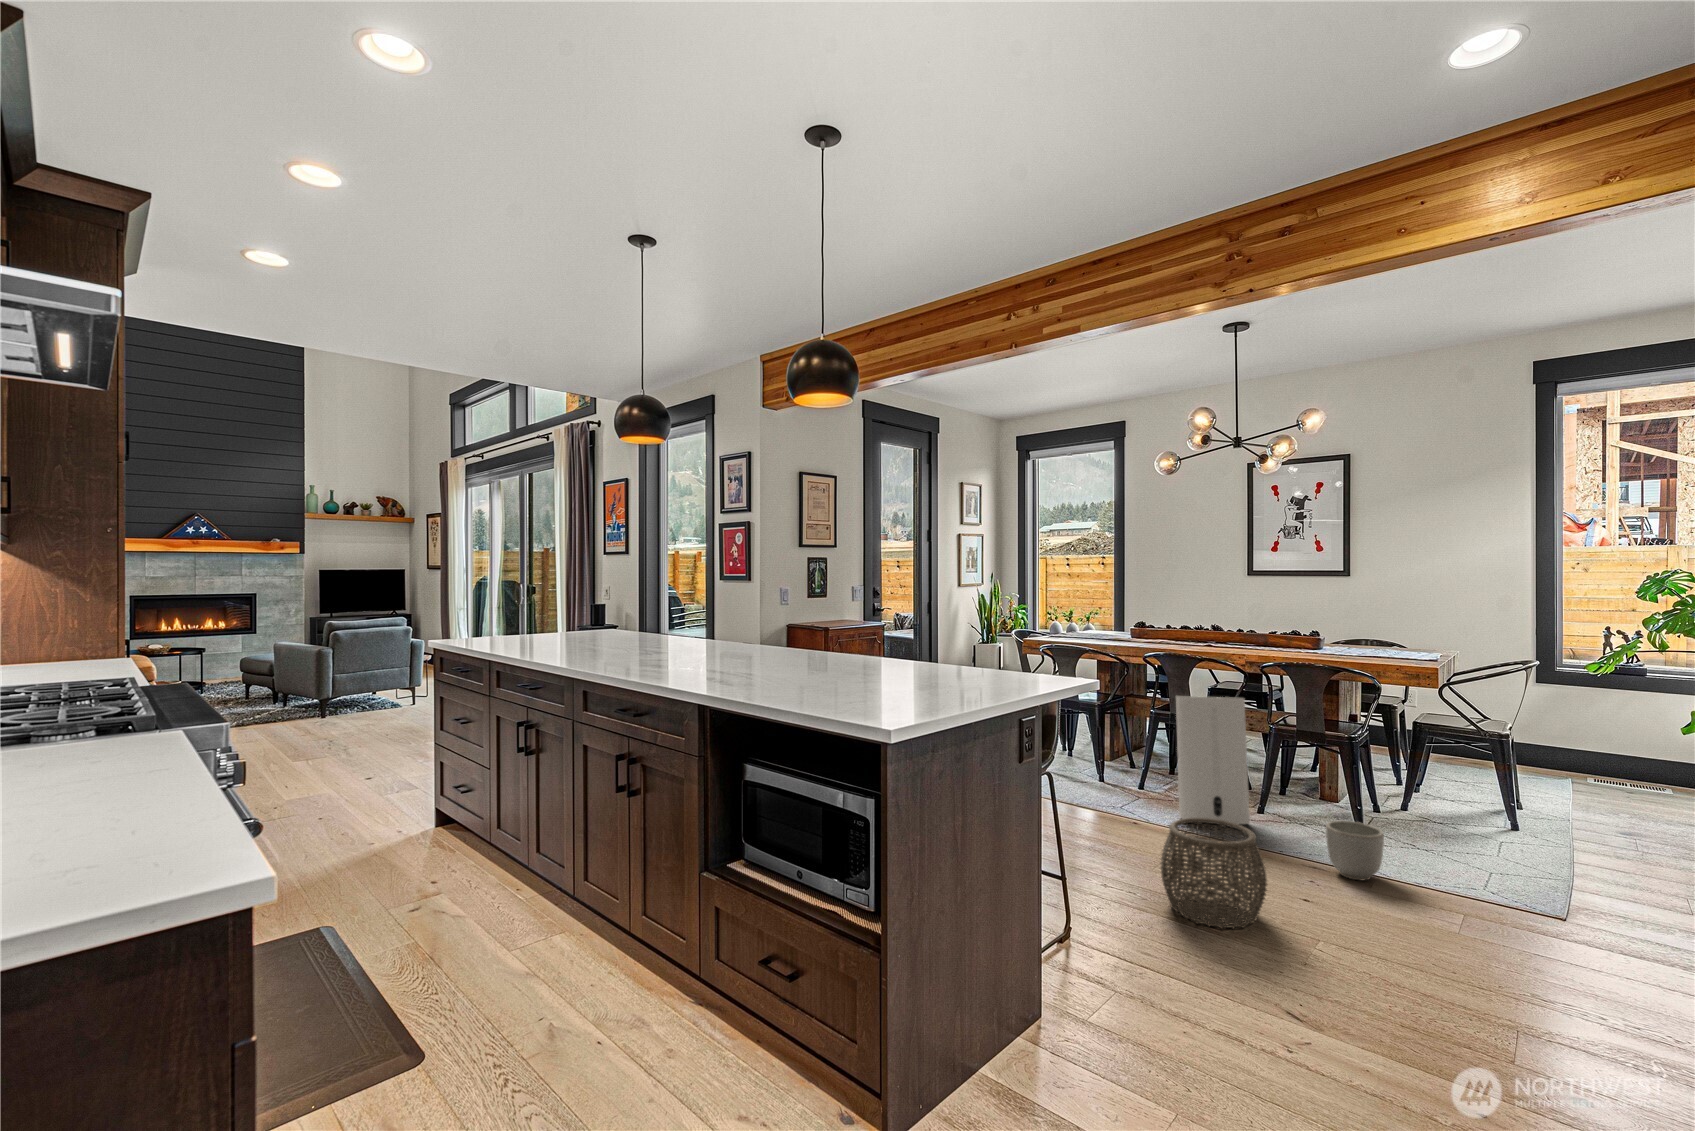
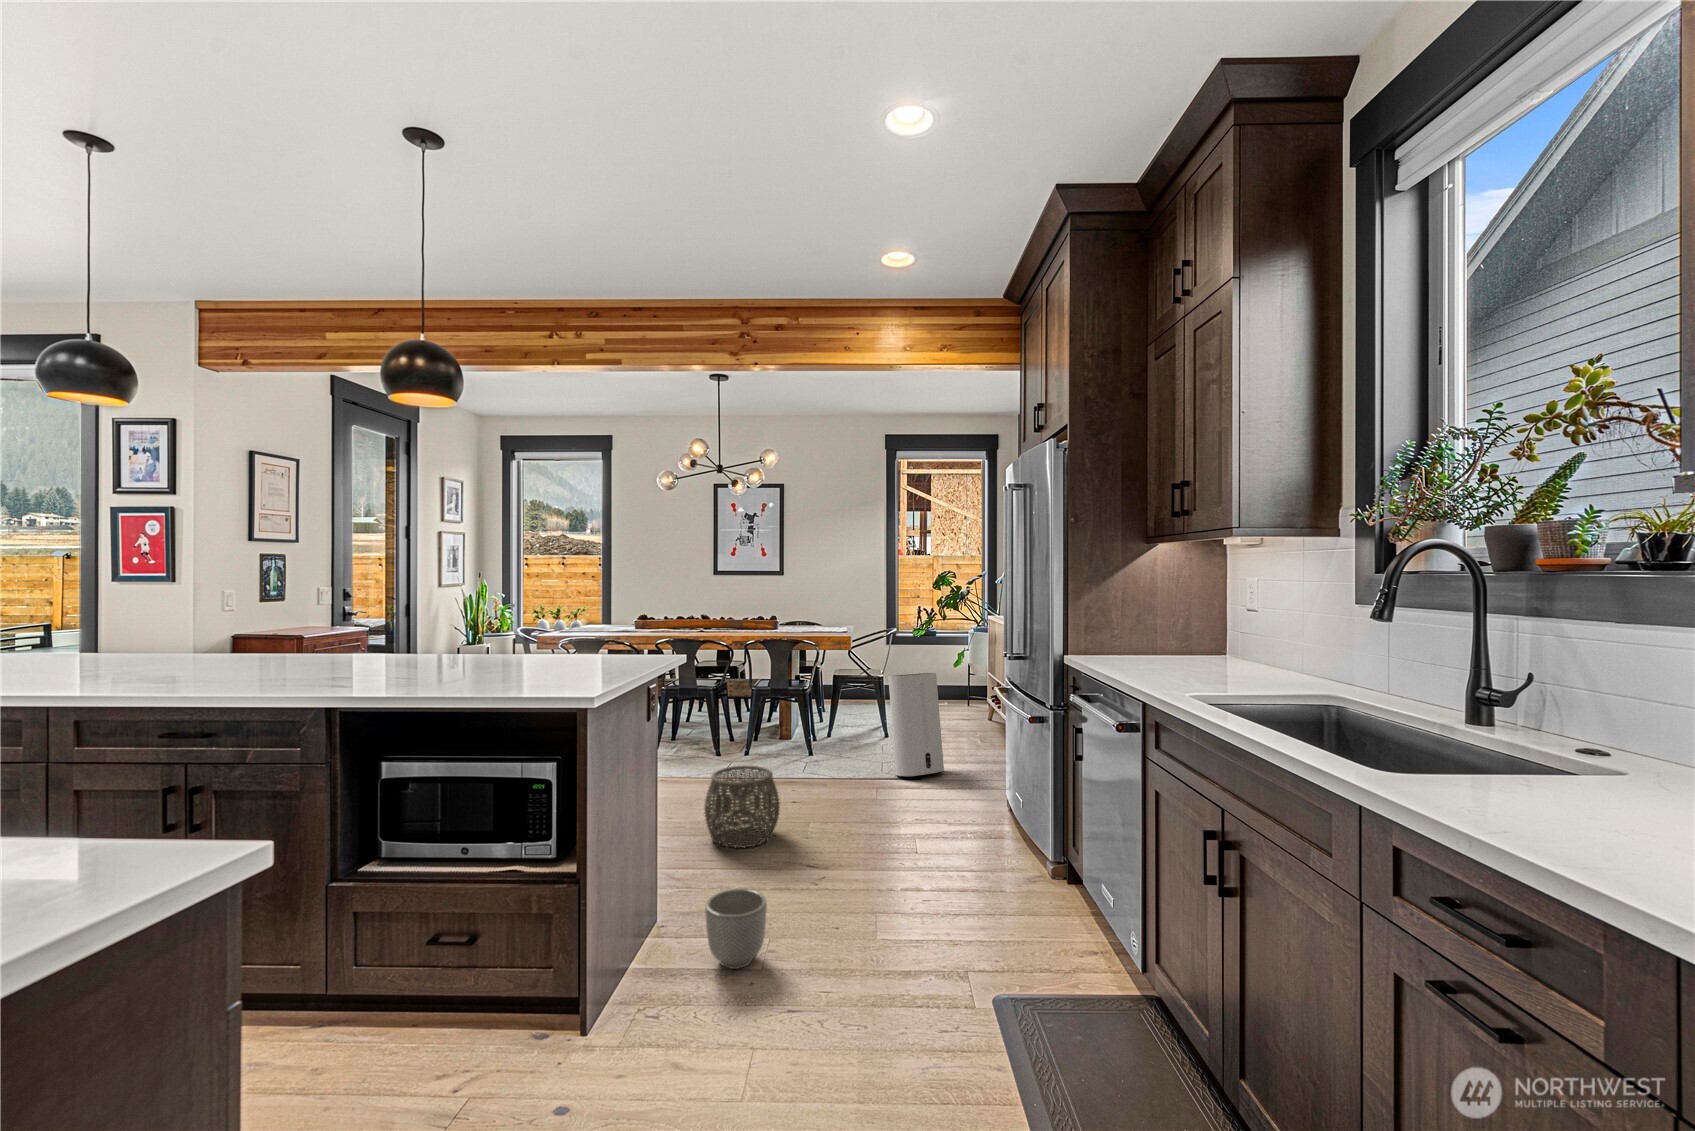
air purifier: present [1176,696,1250,824] -> present [888,673,944,777]
planter: present [1326,821,1384,880] -> present [705,889,767,969]

